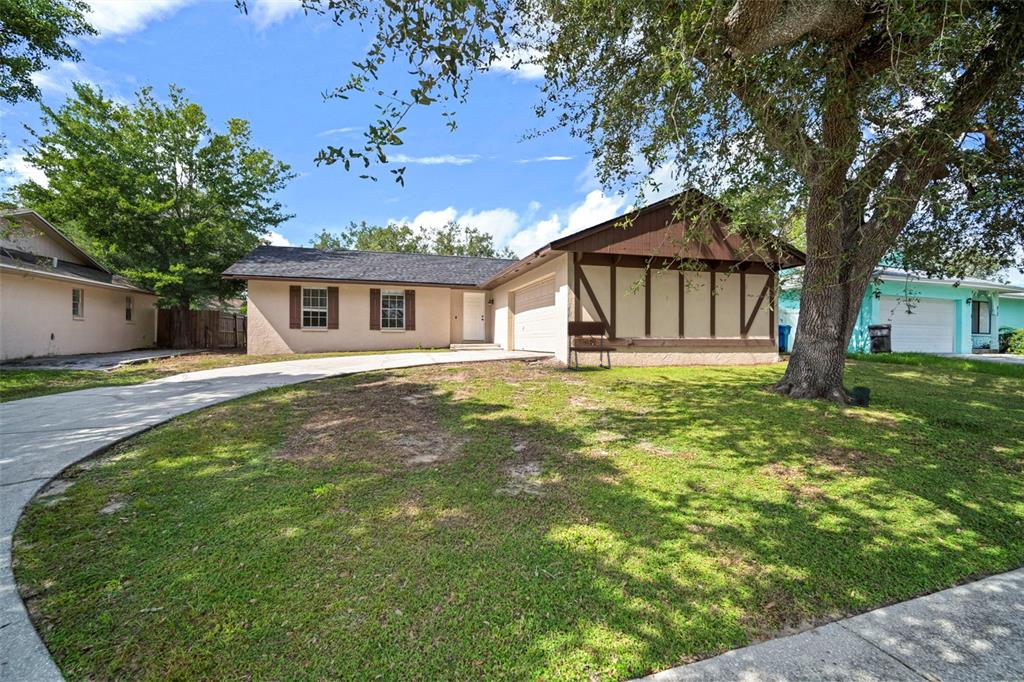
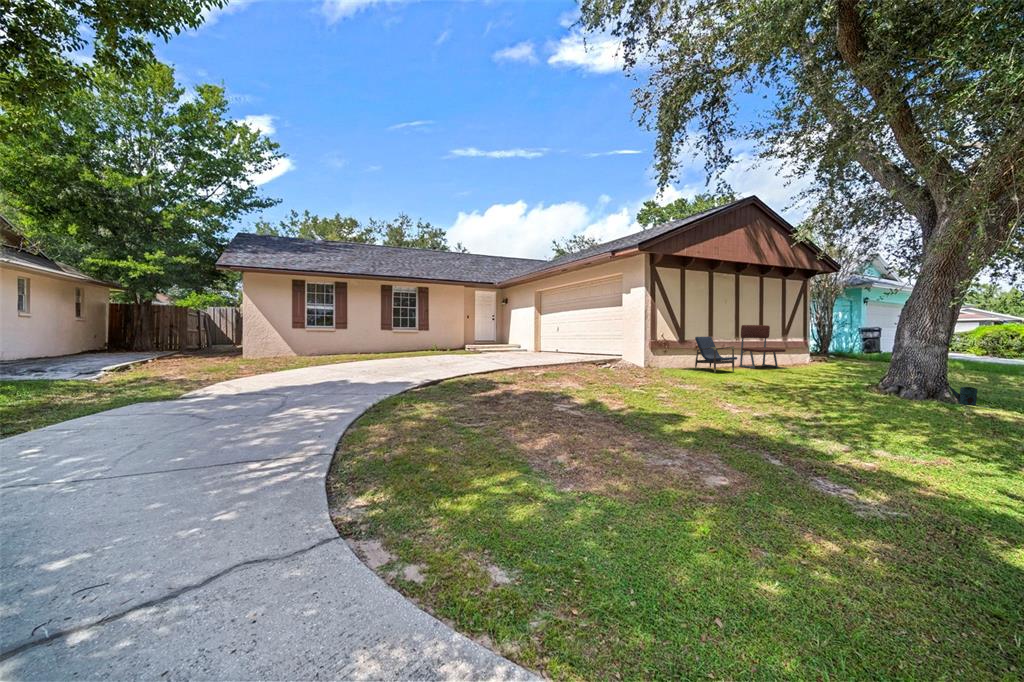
bench: present [568,321,617,370] -> present [739,325,786,369]
lounge chair: none [626,334,665,369] -> present [695,337,737,372]

